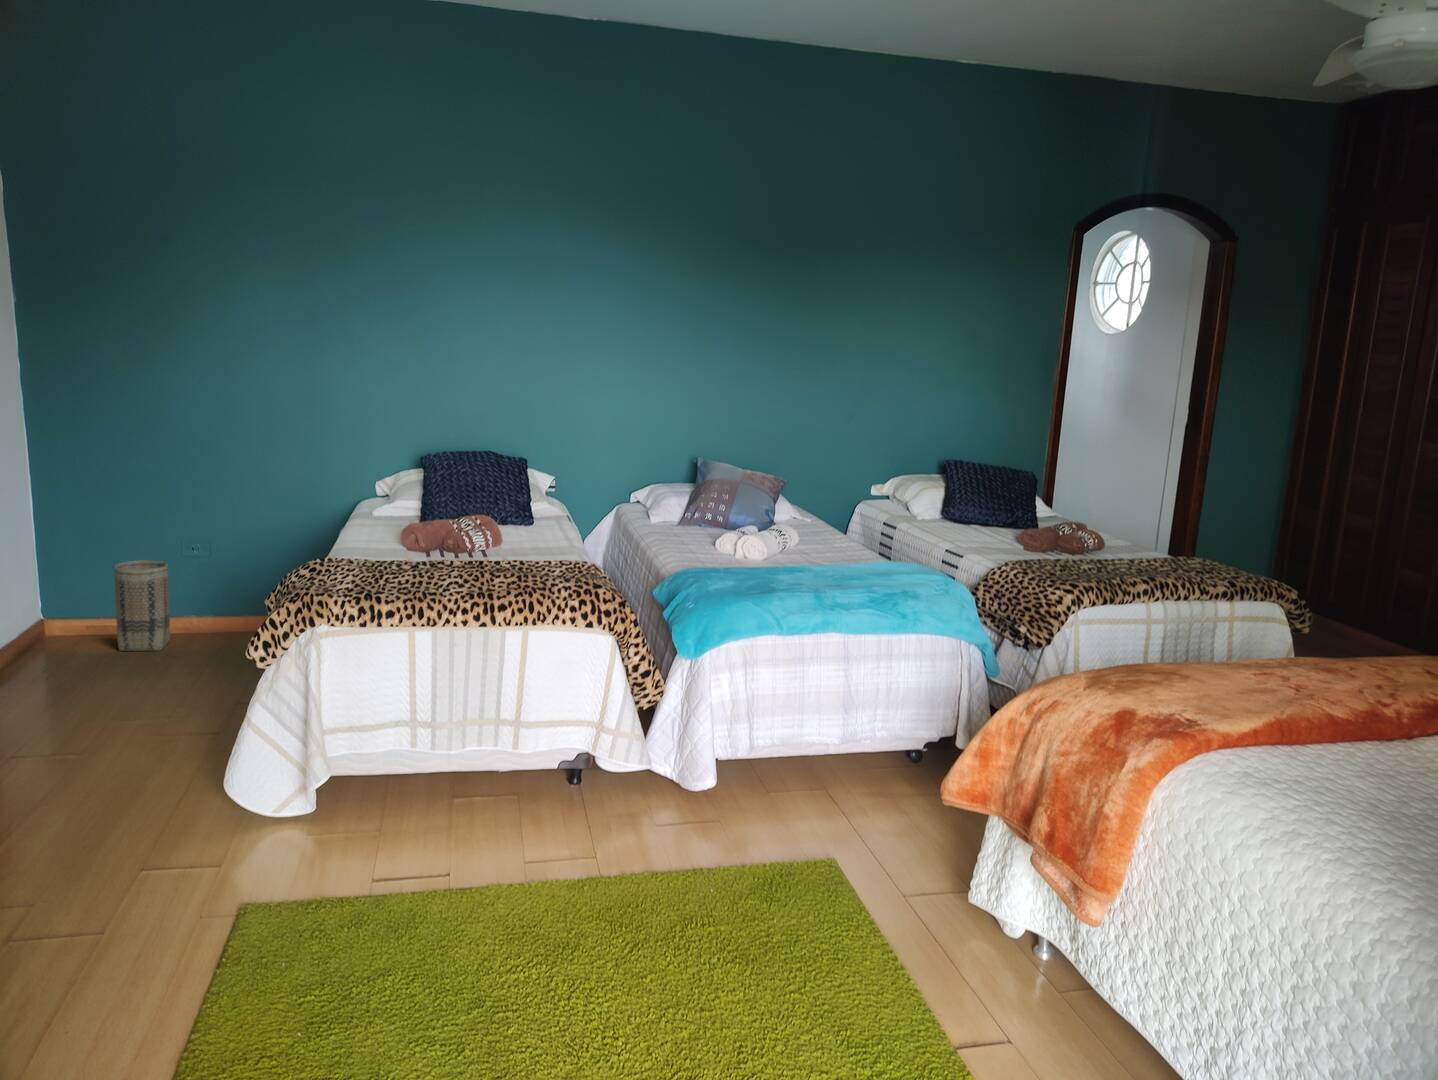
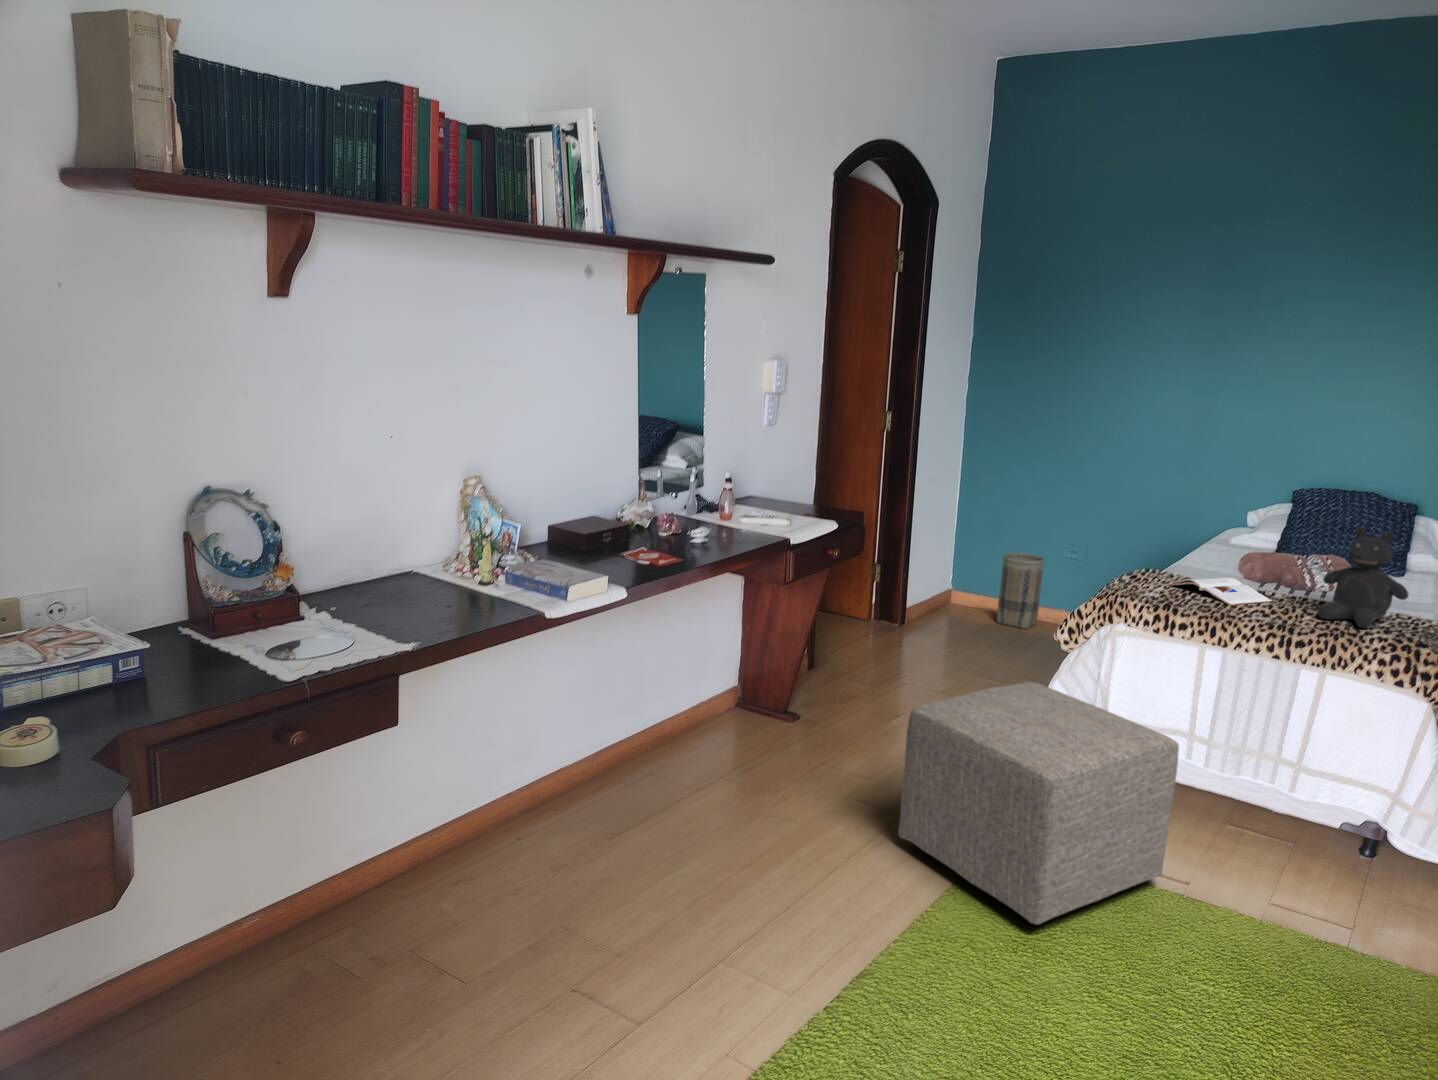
teddy bear: none [499,487,572,581] -> present [1318,527,1409,628]
magazine: none [356,553,457,582] -> present [1170,578,1272,605]
ottoman: none [106,715,433,996] -> present [898,682,1179,925]

